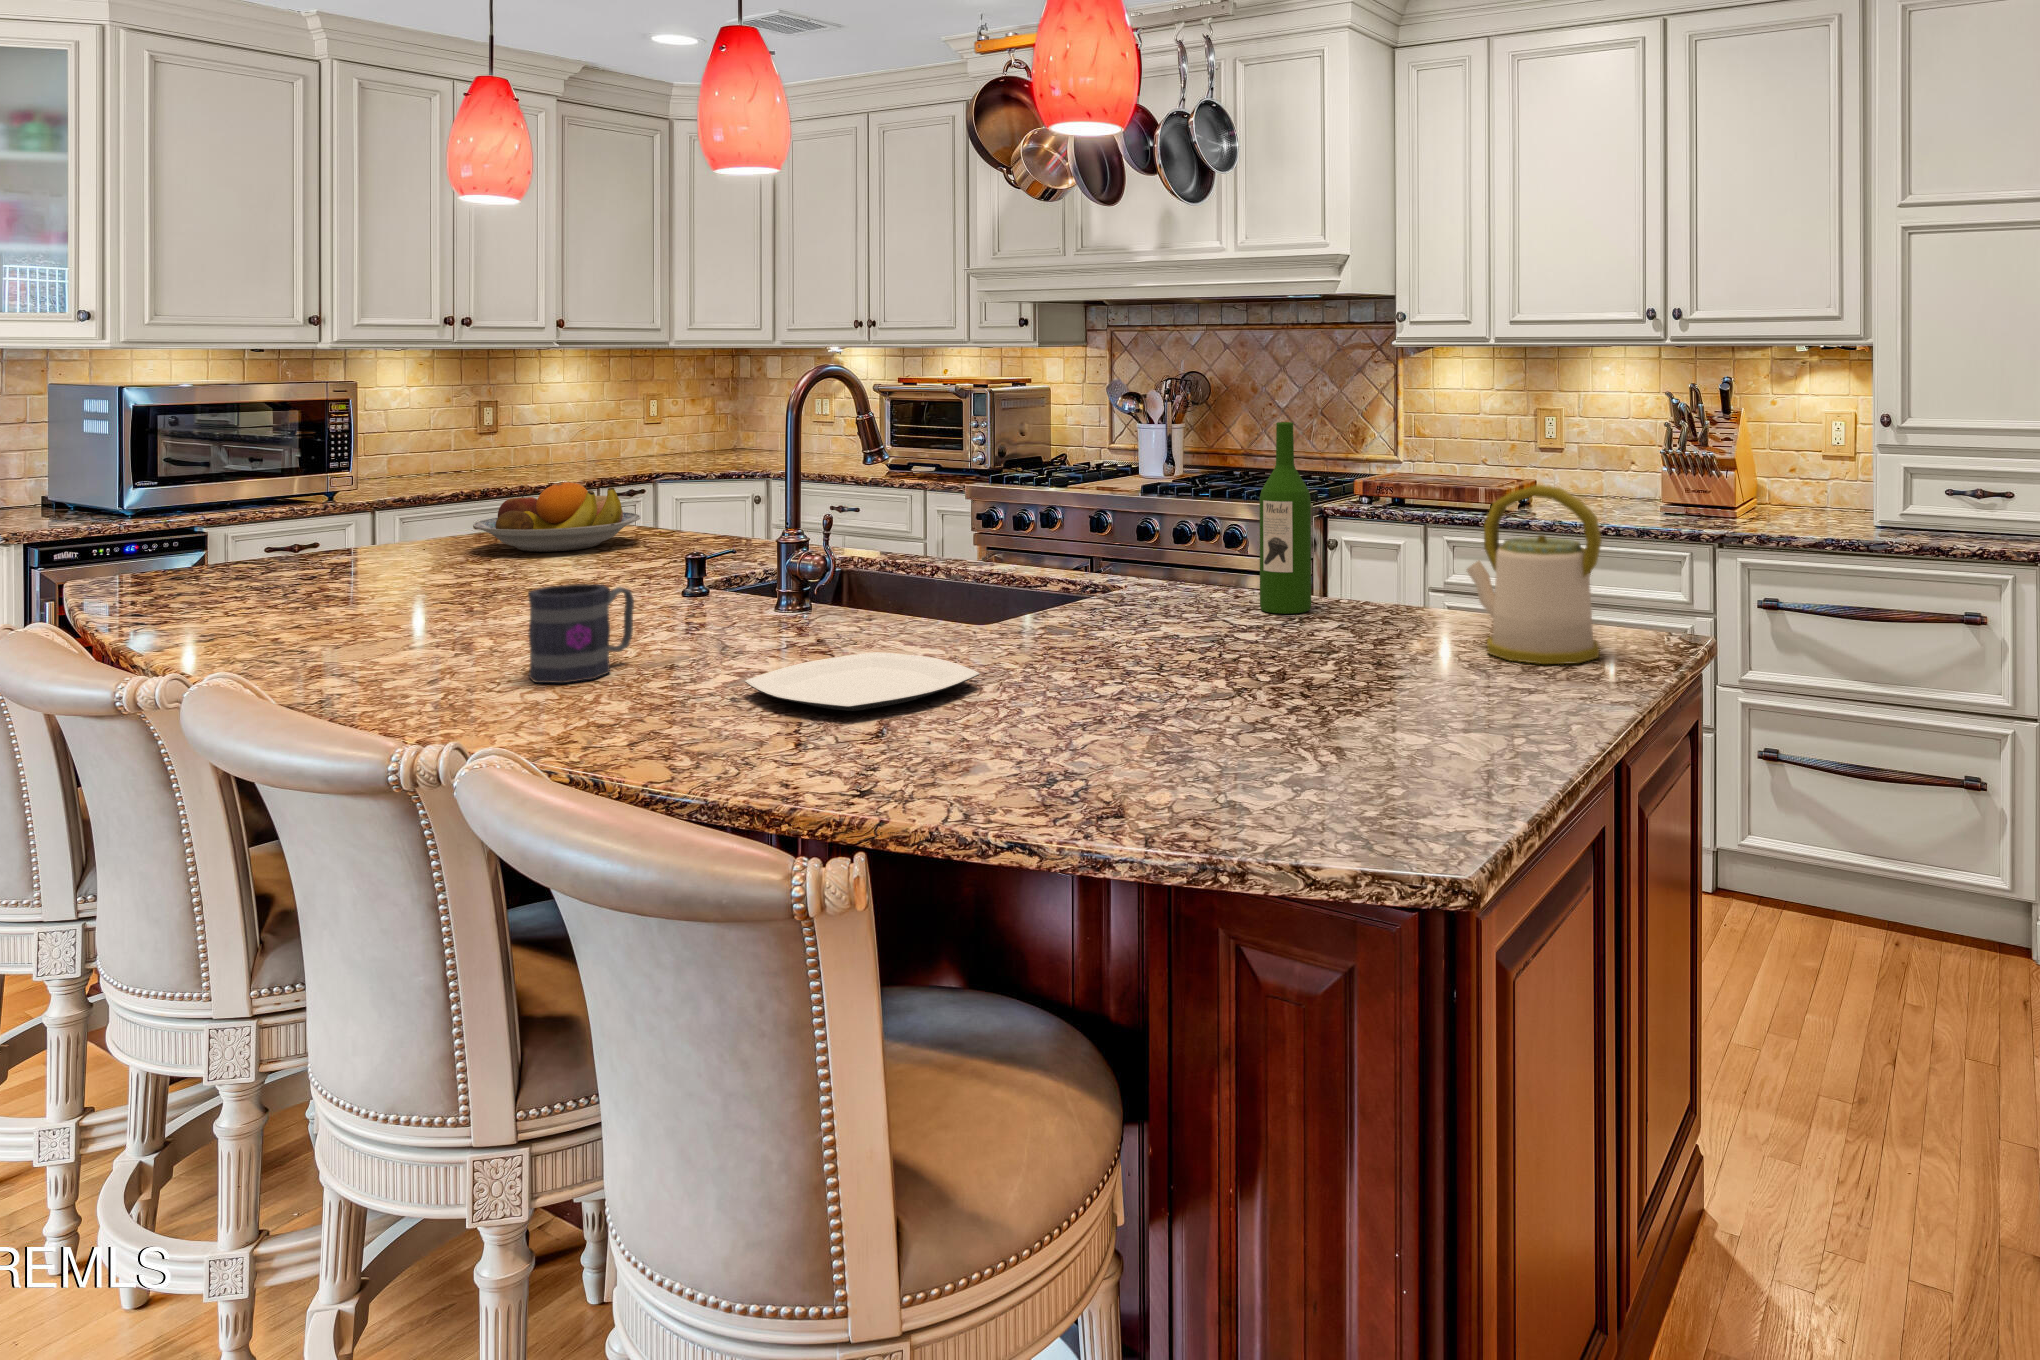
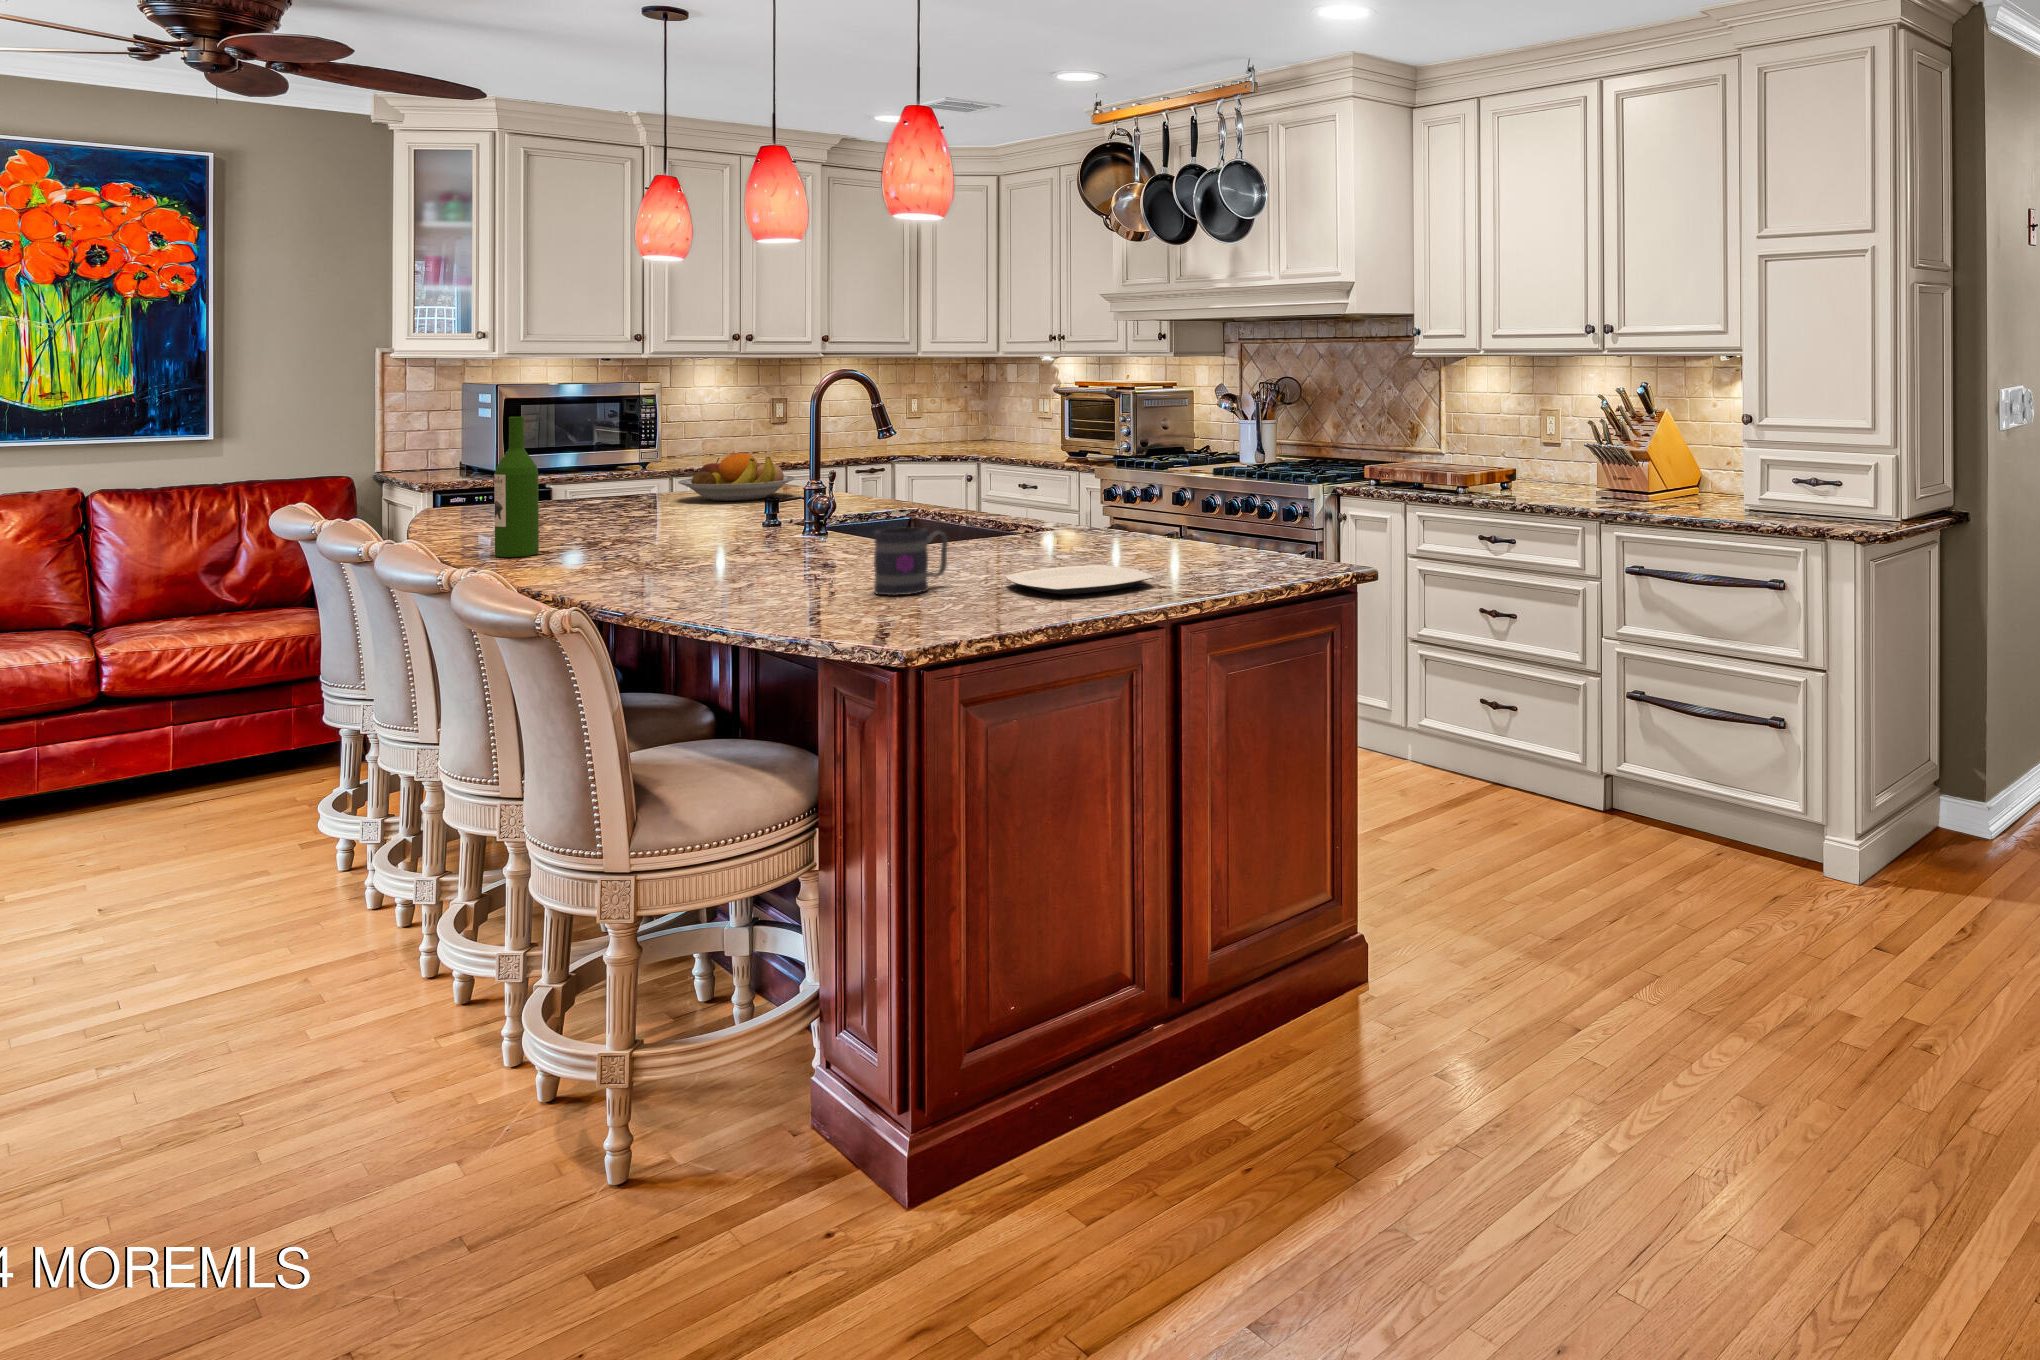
wine bottle: present [1259,422,1311,614] -> present [494,417,539,557]
kettle: present [1467,485,1602,664] -> none [1191,454,1269,575]
mug: present [528,584,634,683] -> present [874,527,948,596]
plate: present [745,652,980,711] -> present [1004,565,1154,595]

